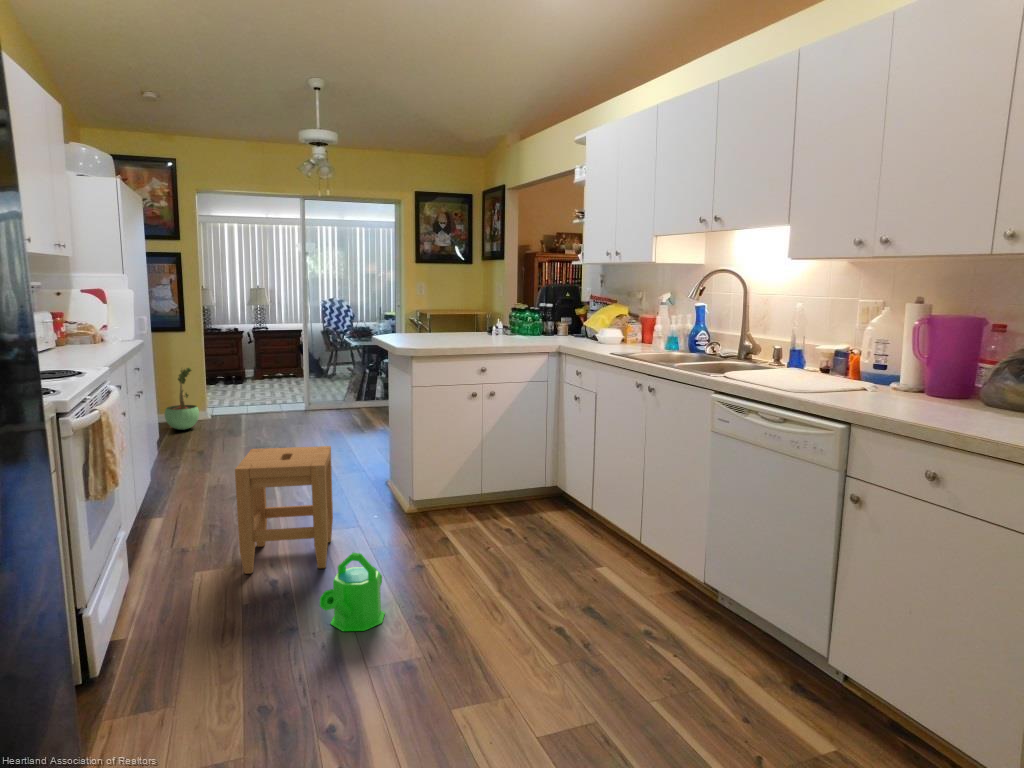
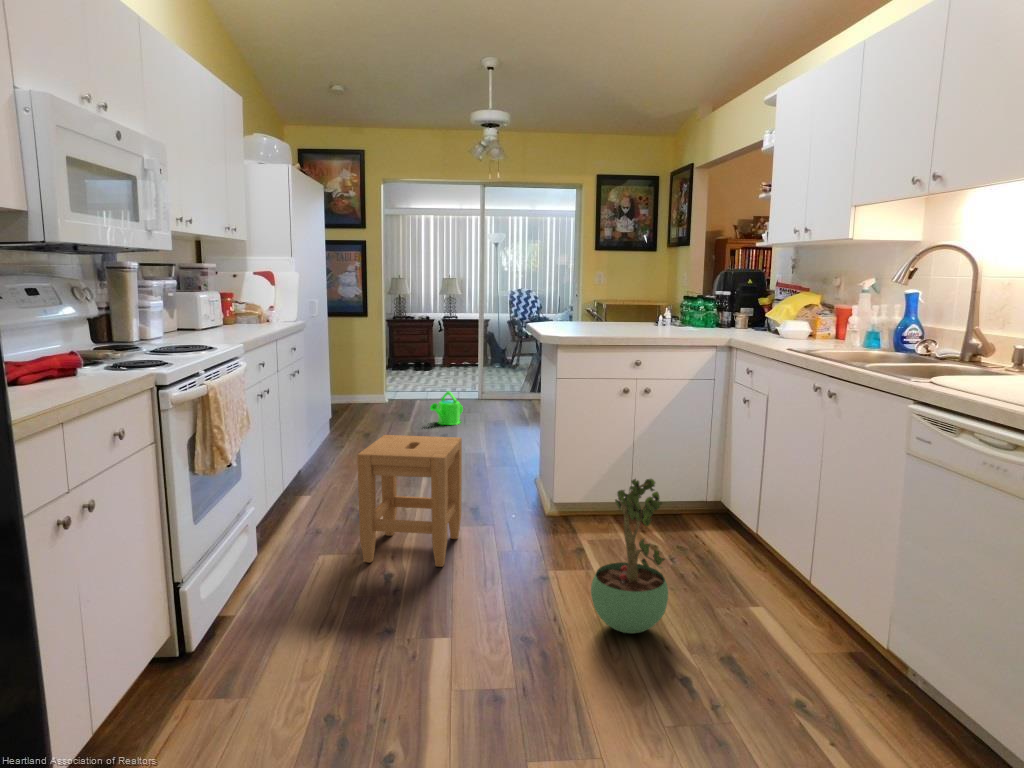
potted plant: present [165,368,199,430] -> present [591,479,668,633]
watering can: present [320,553,385,631] -> present [430,391,463,425]

